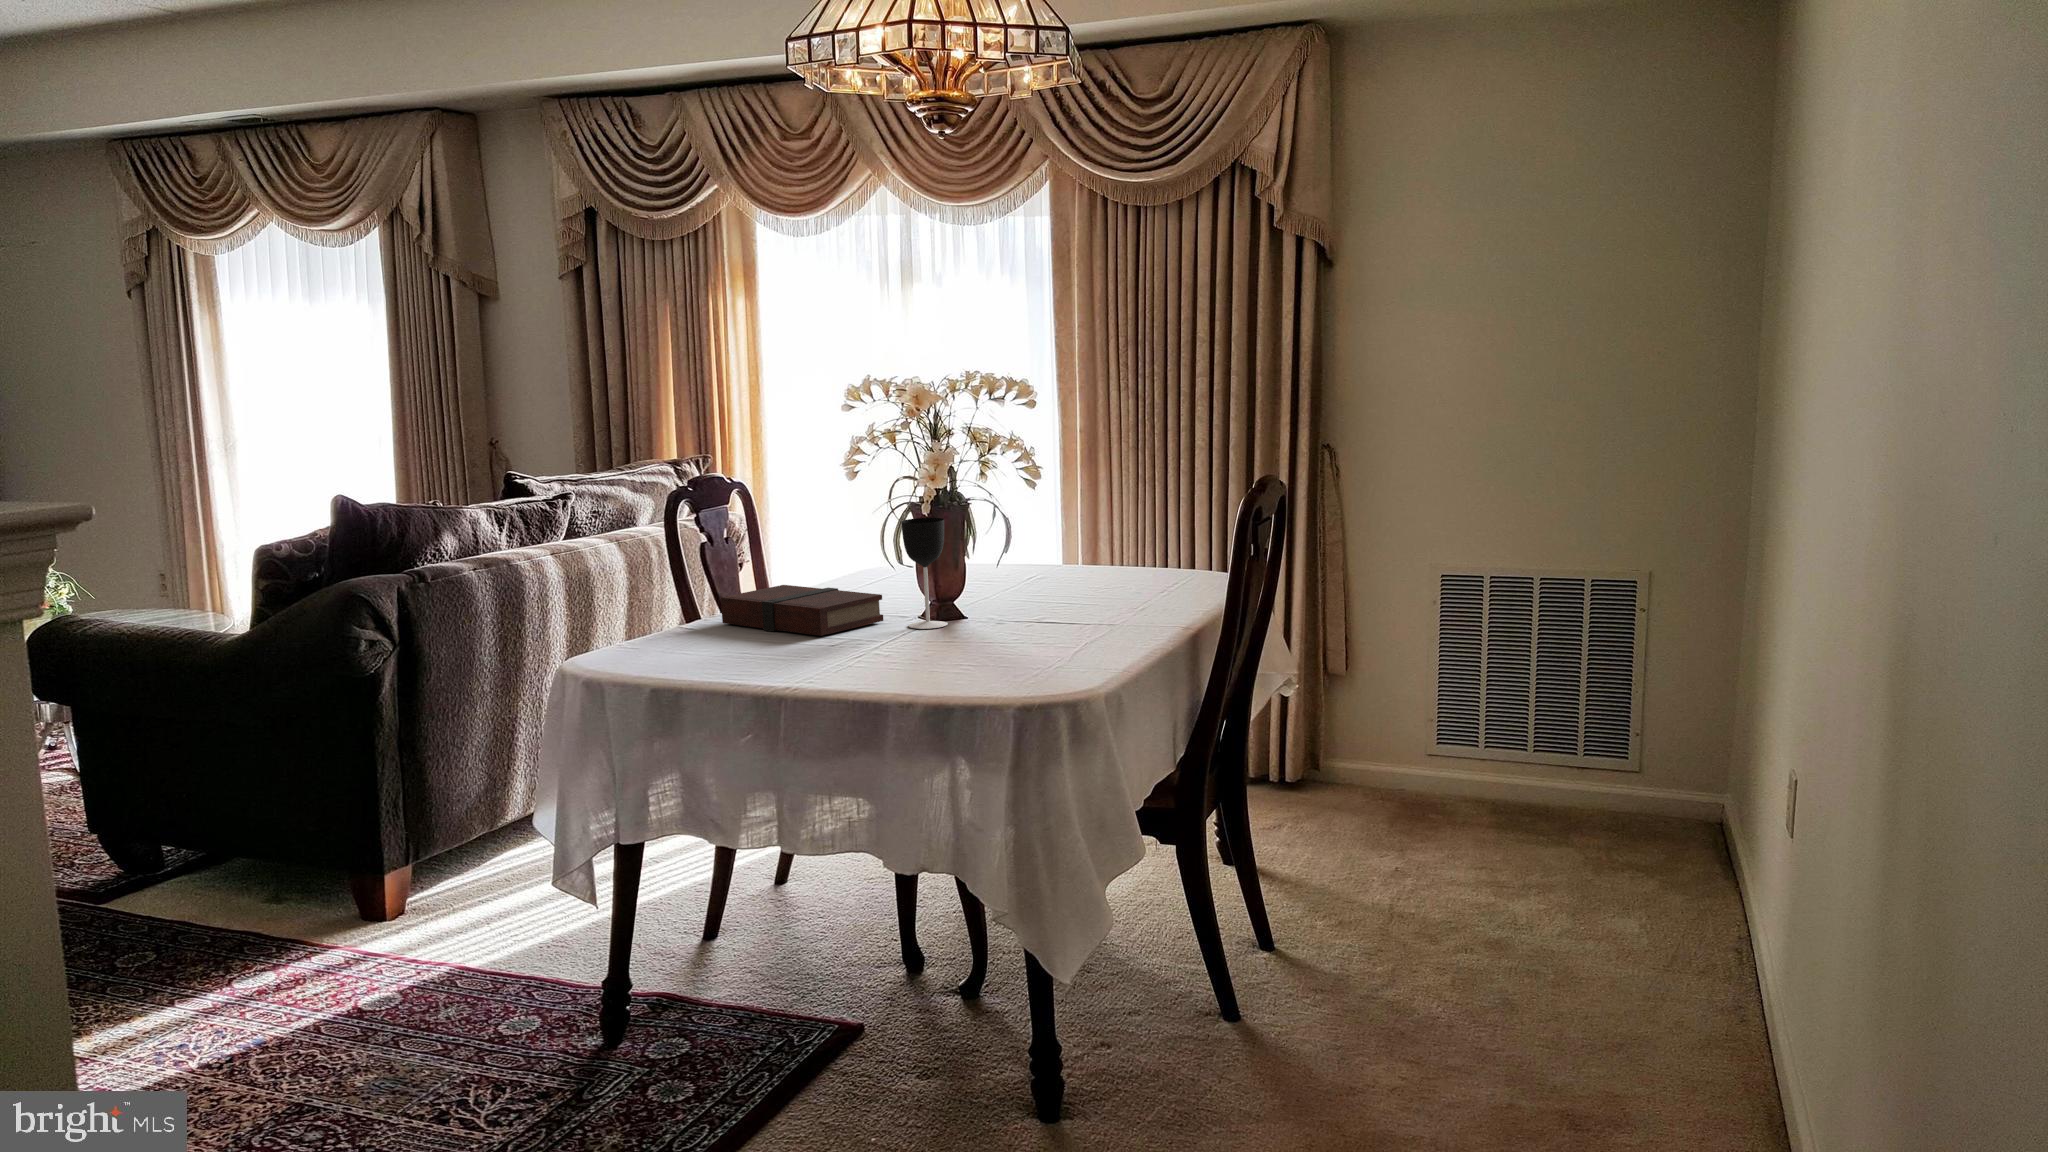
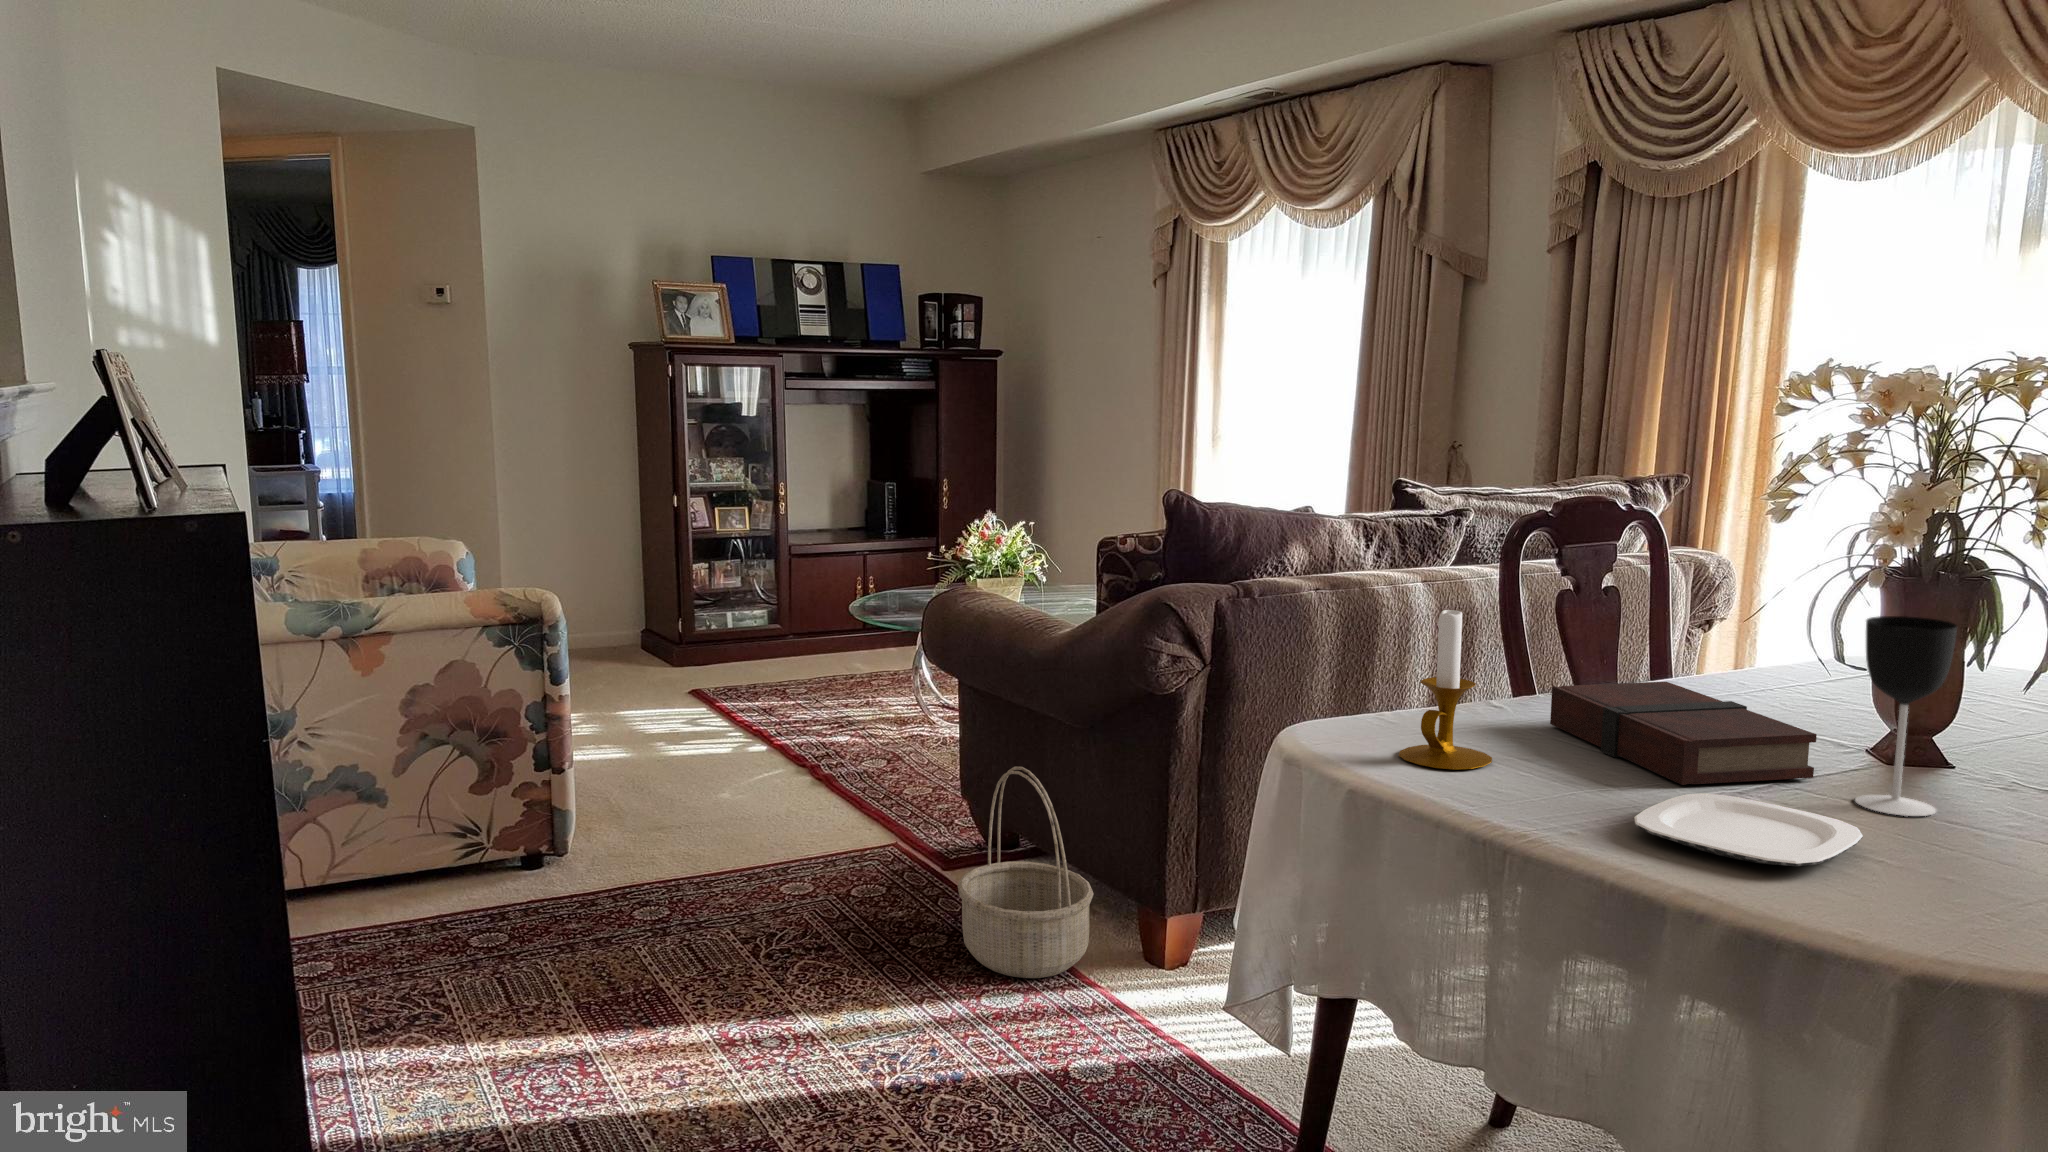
candlestick: none [646,549,708,655] -> present [1399,610,1492,770]
plate: none [813,632,925,658] -> present [1634,793,1863,866]
basket: none [166,773,316,968] -> present [958,767,1094,978]

